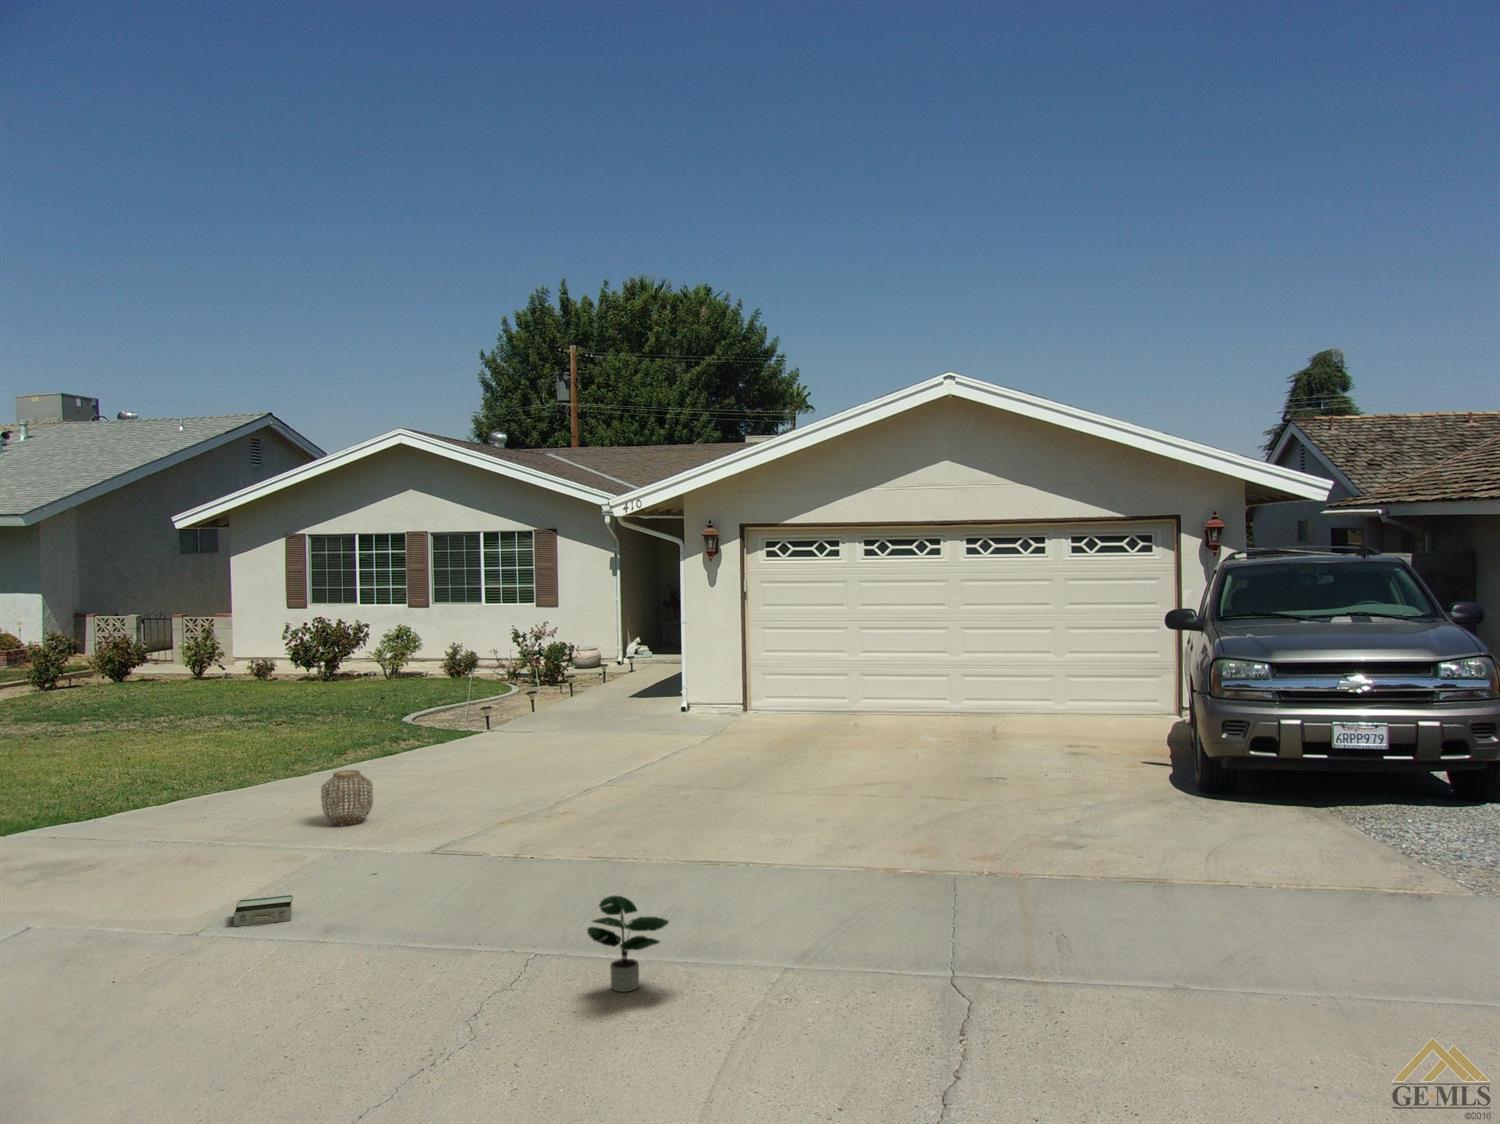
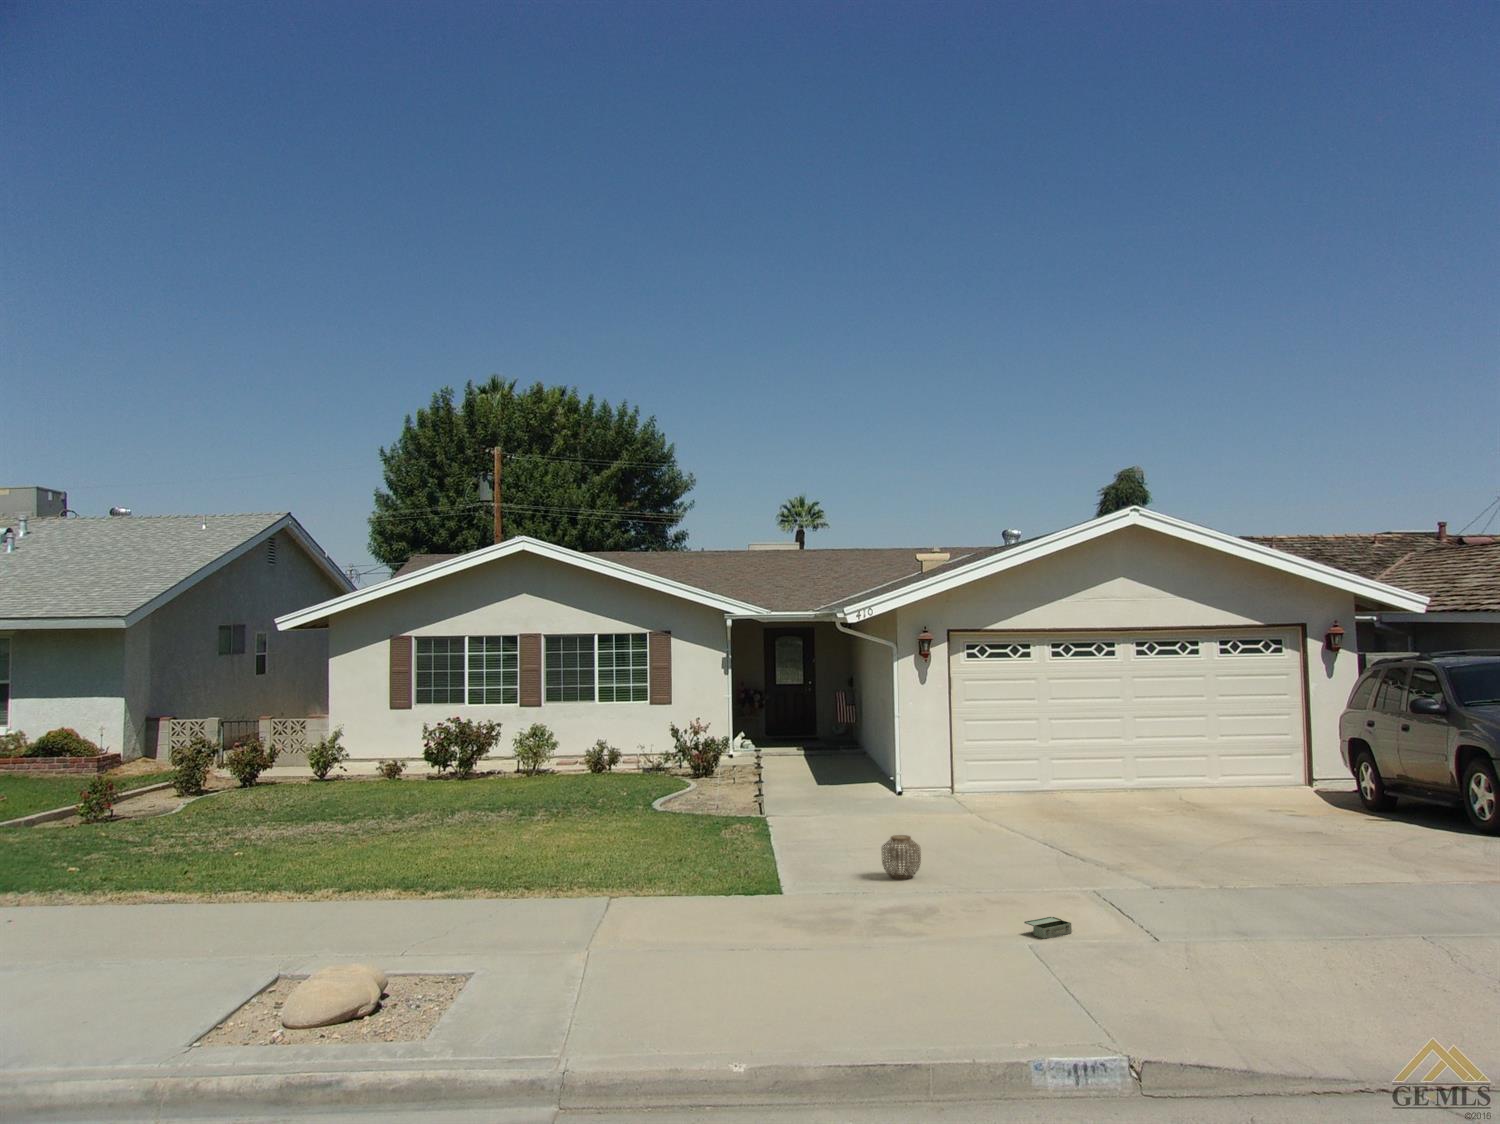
potted plant: present [587,896,669,992] -> none [1373,890,1433,950]

